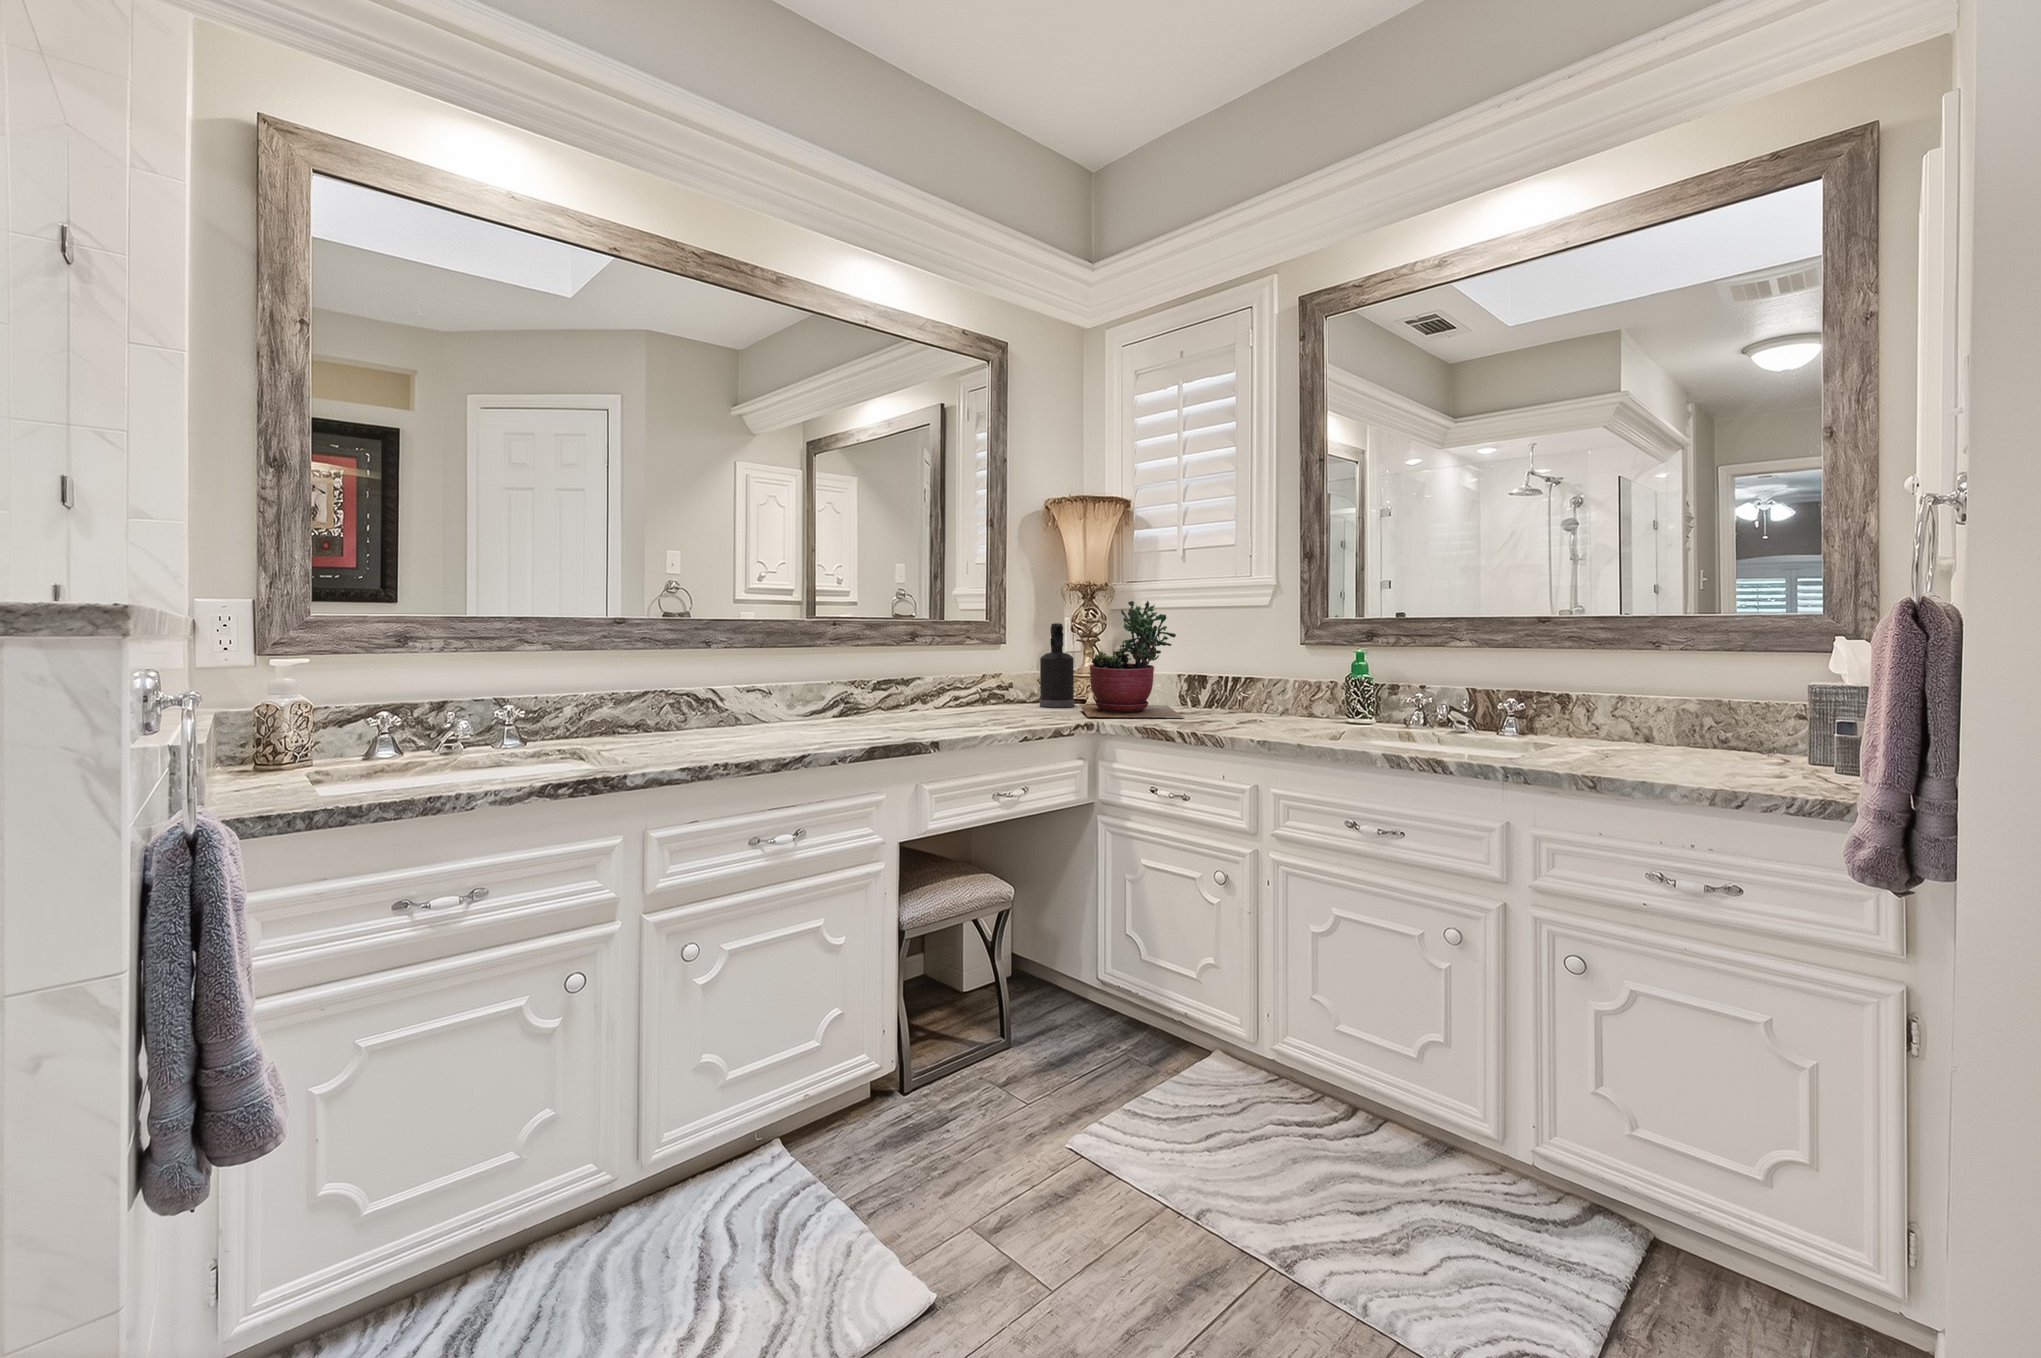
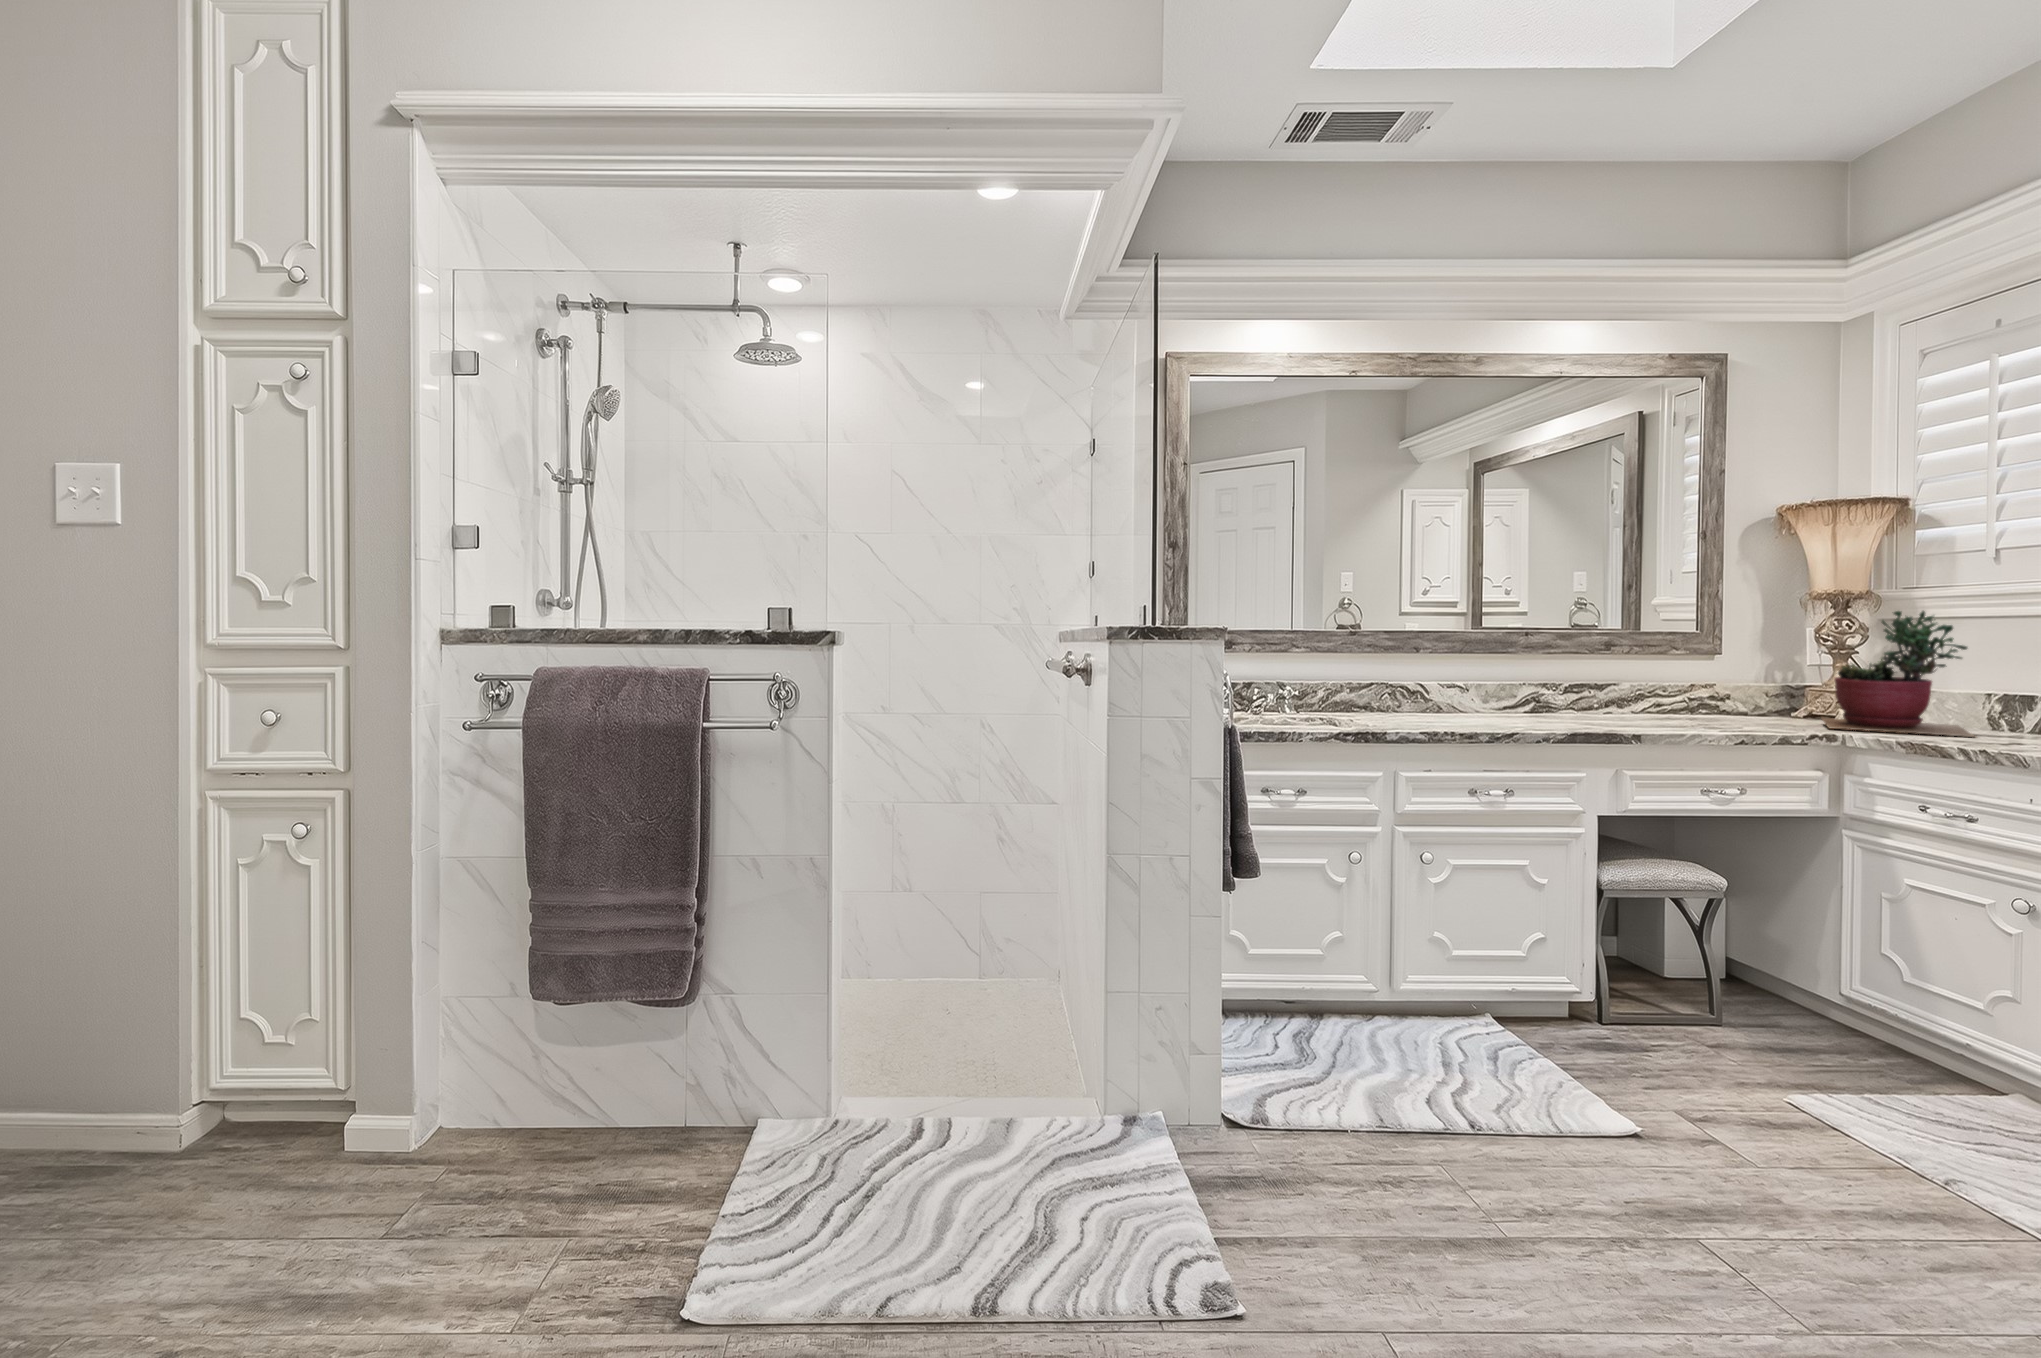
spray bottle: present [1040,623,1074,707] -> none [1767,634,1816,720]

